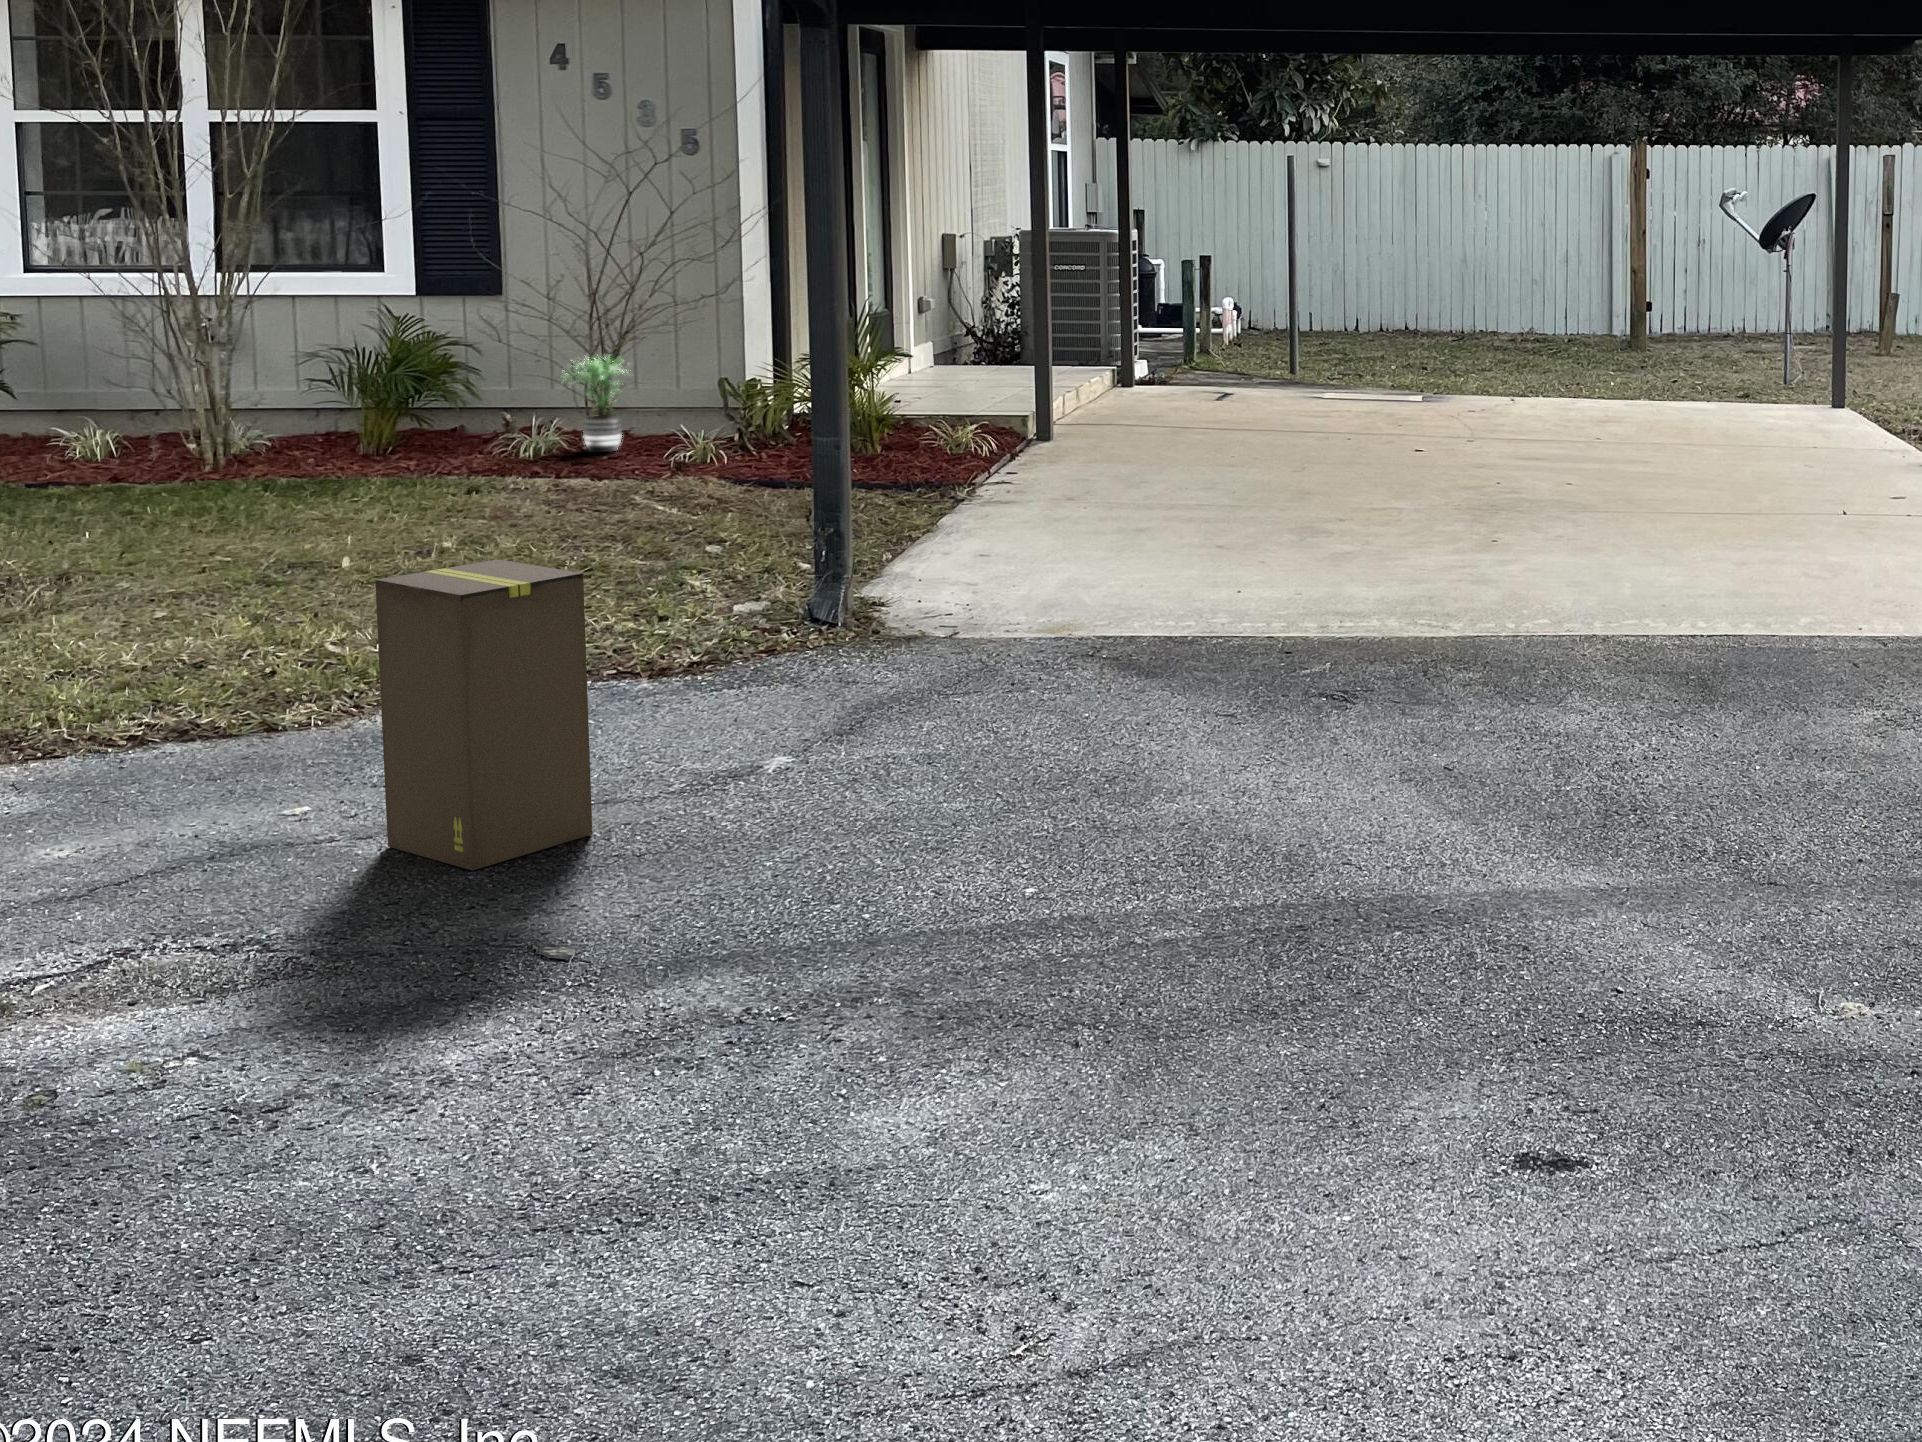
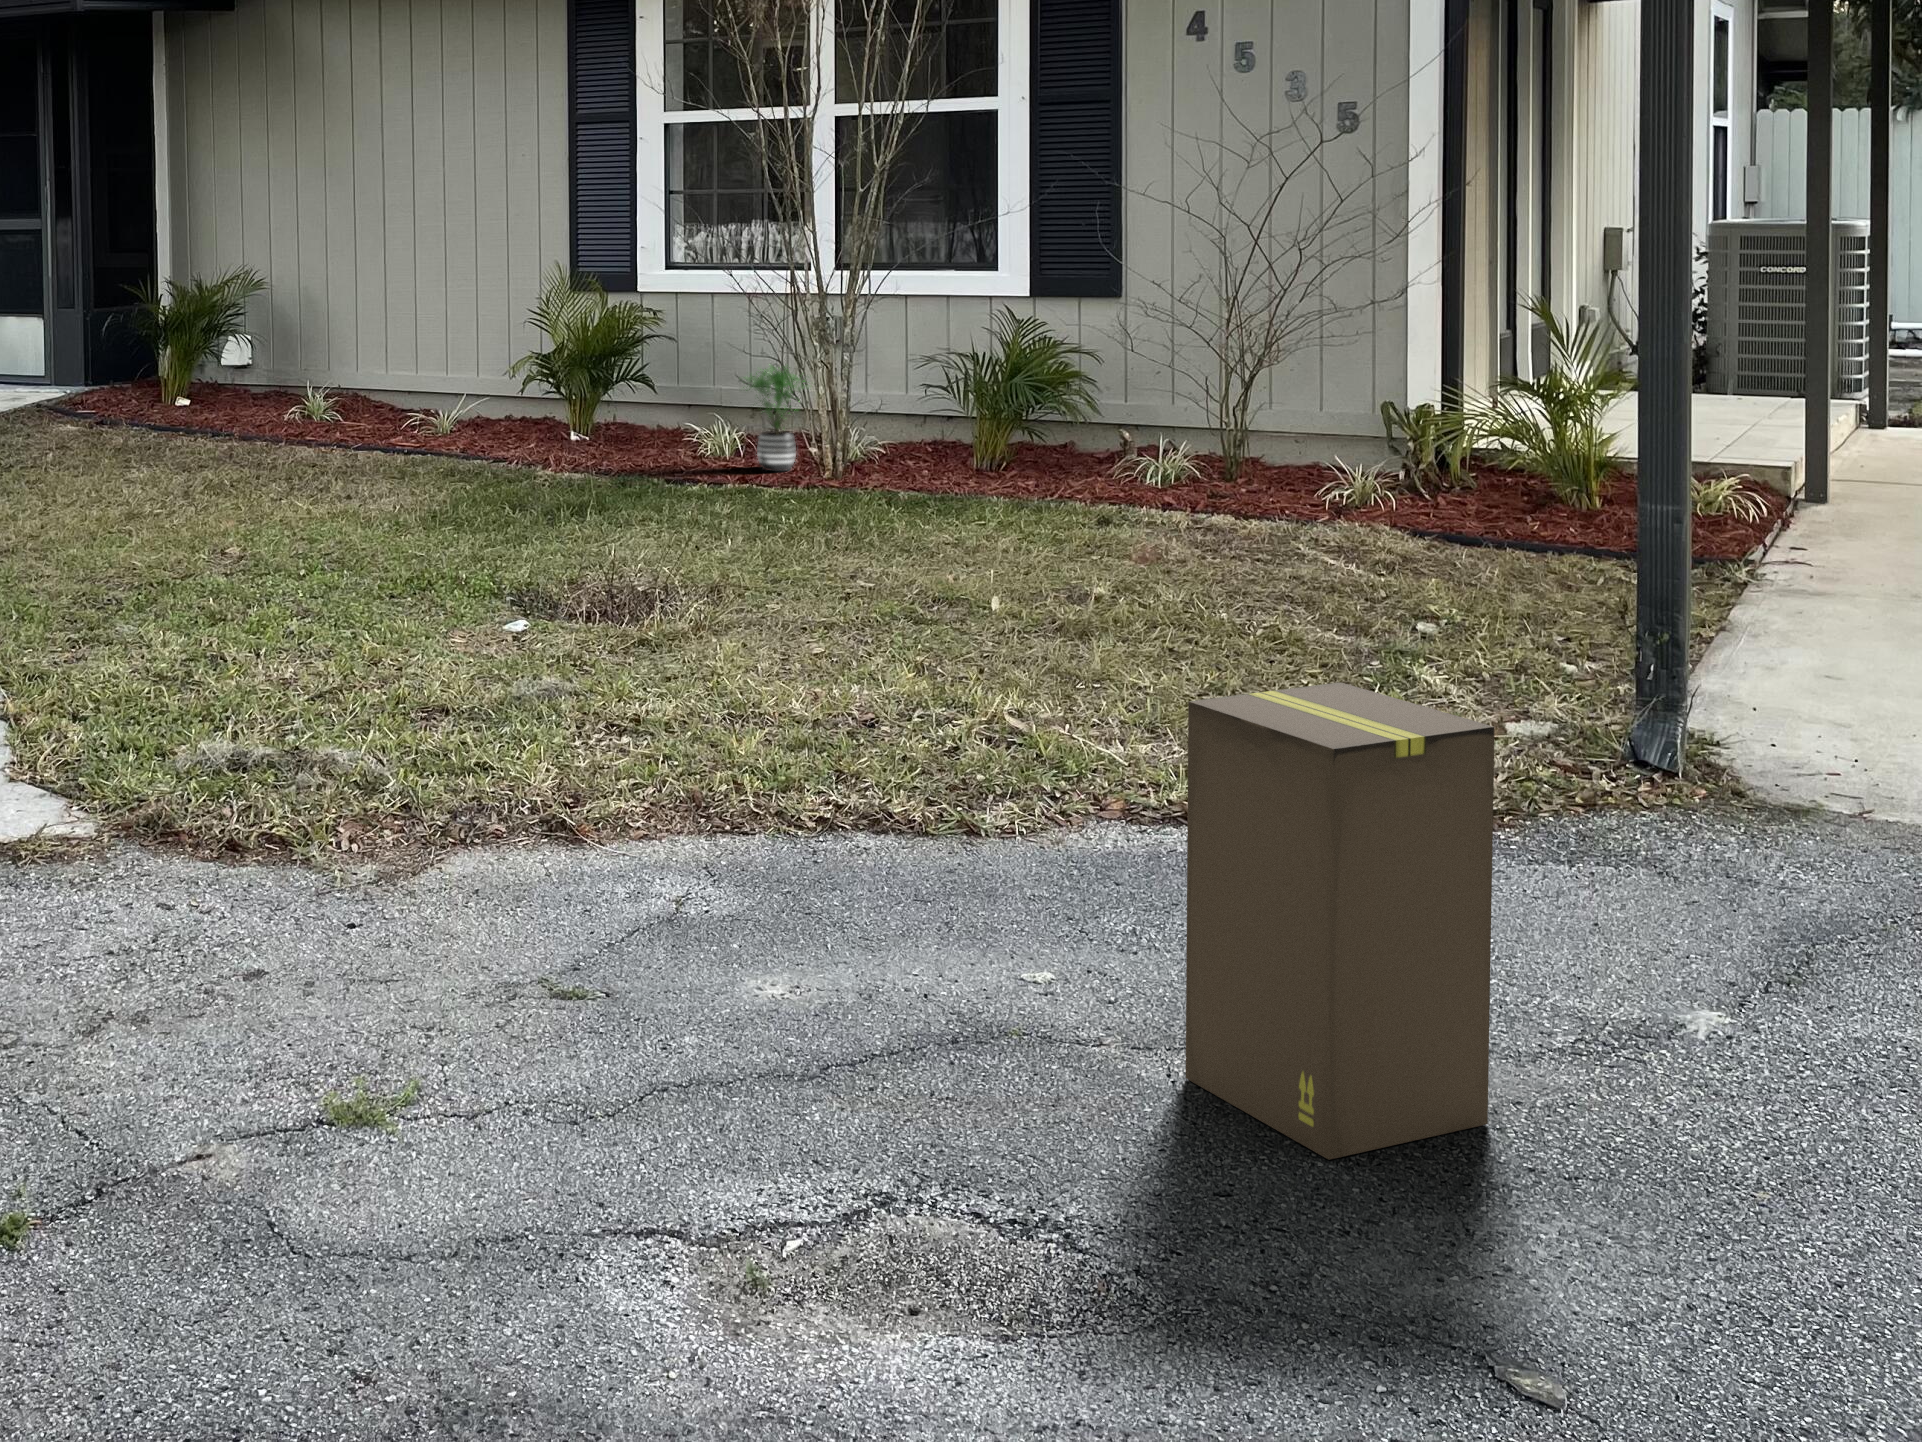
potted plant: present [562,355,627,452] -> present [743,366,806,471]

